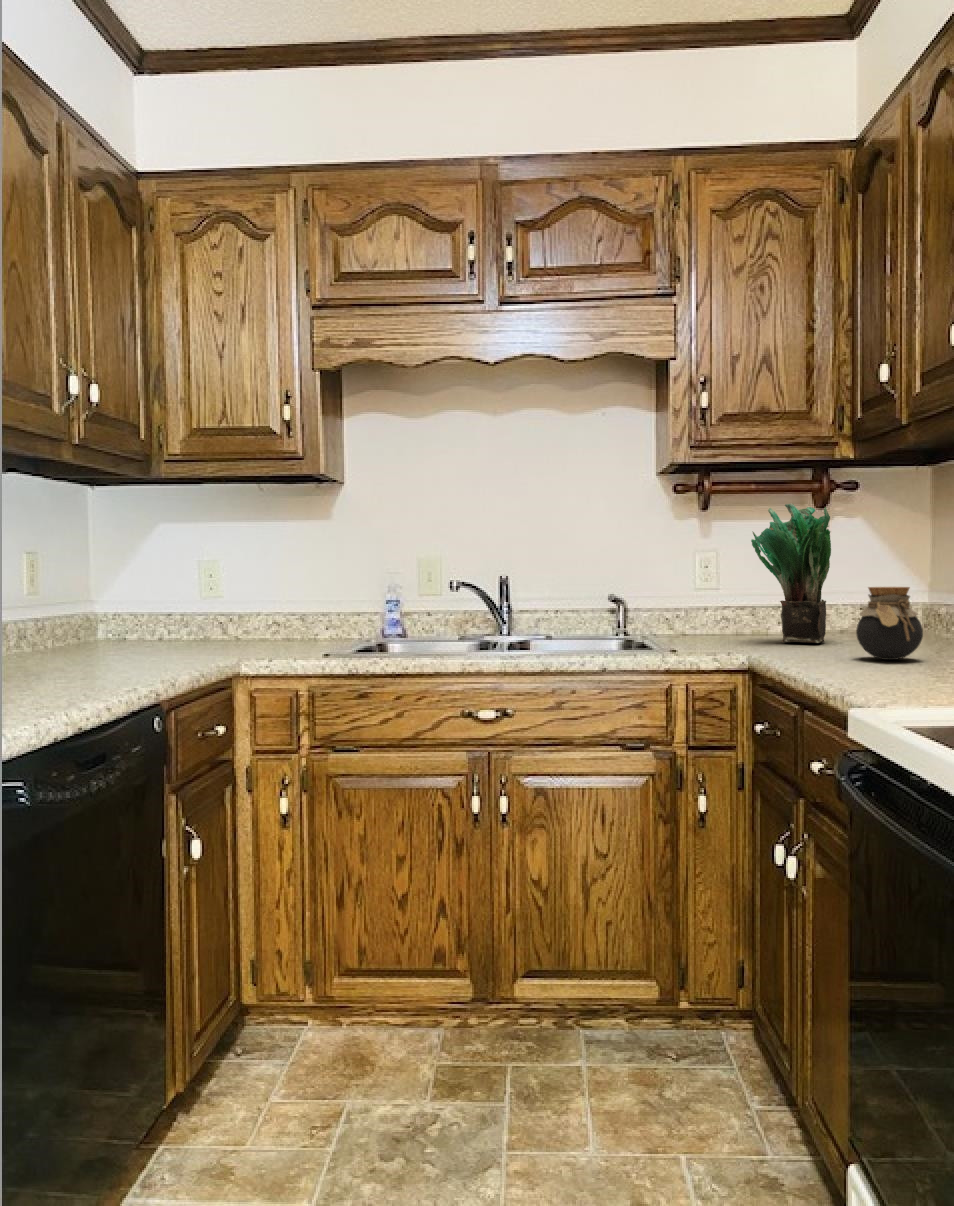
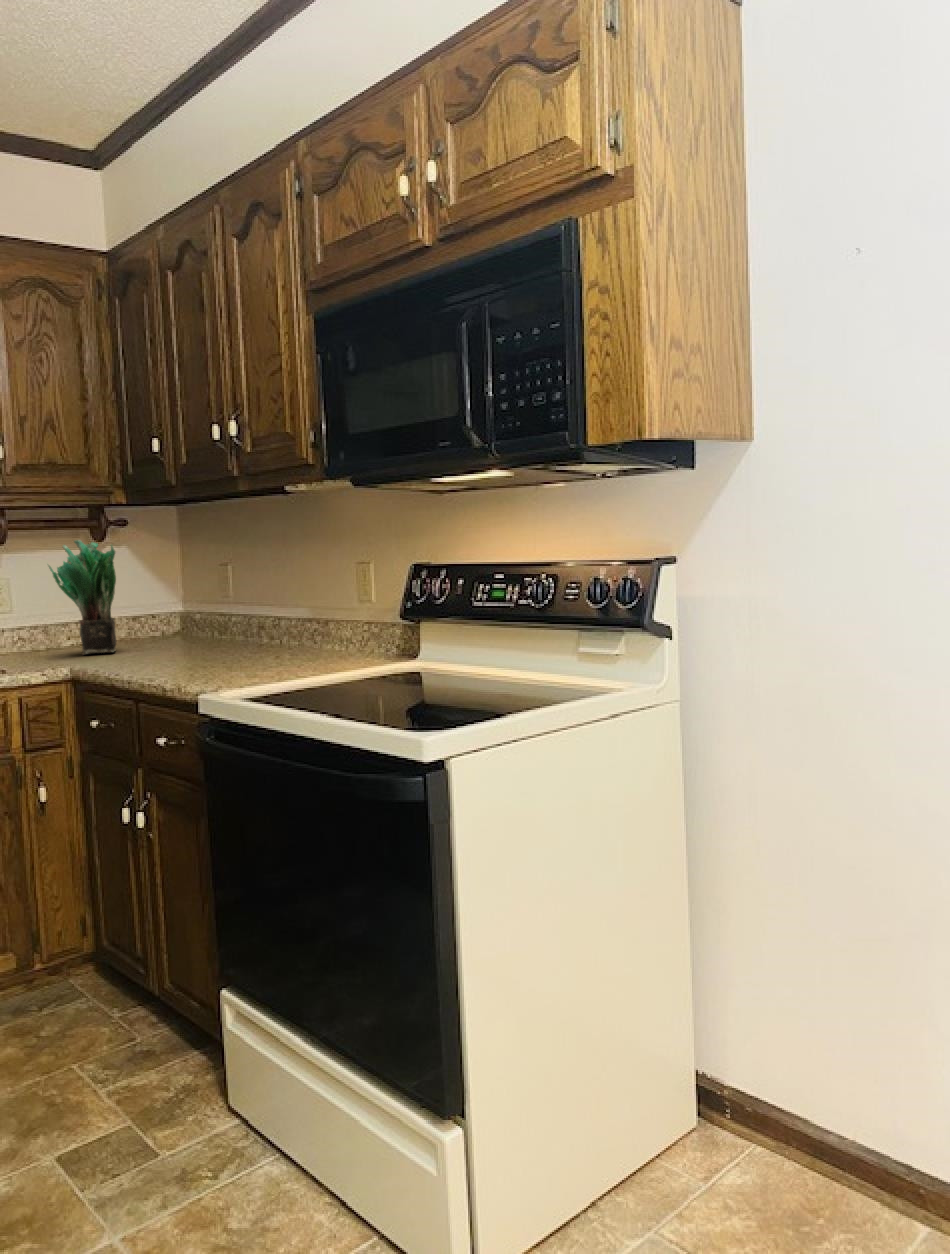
jar: present [856,587,923,660] -> none [154,605,201,660]

